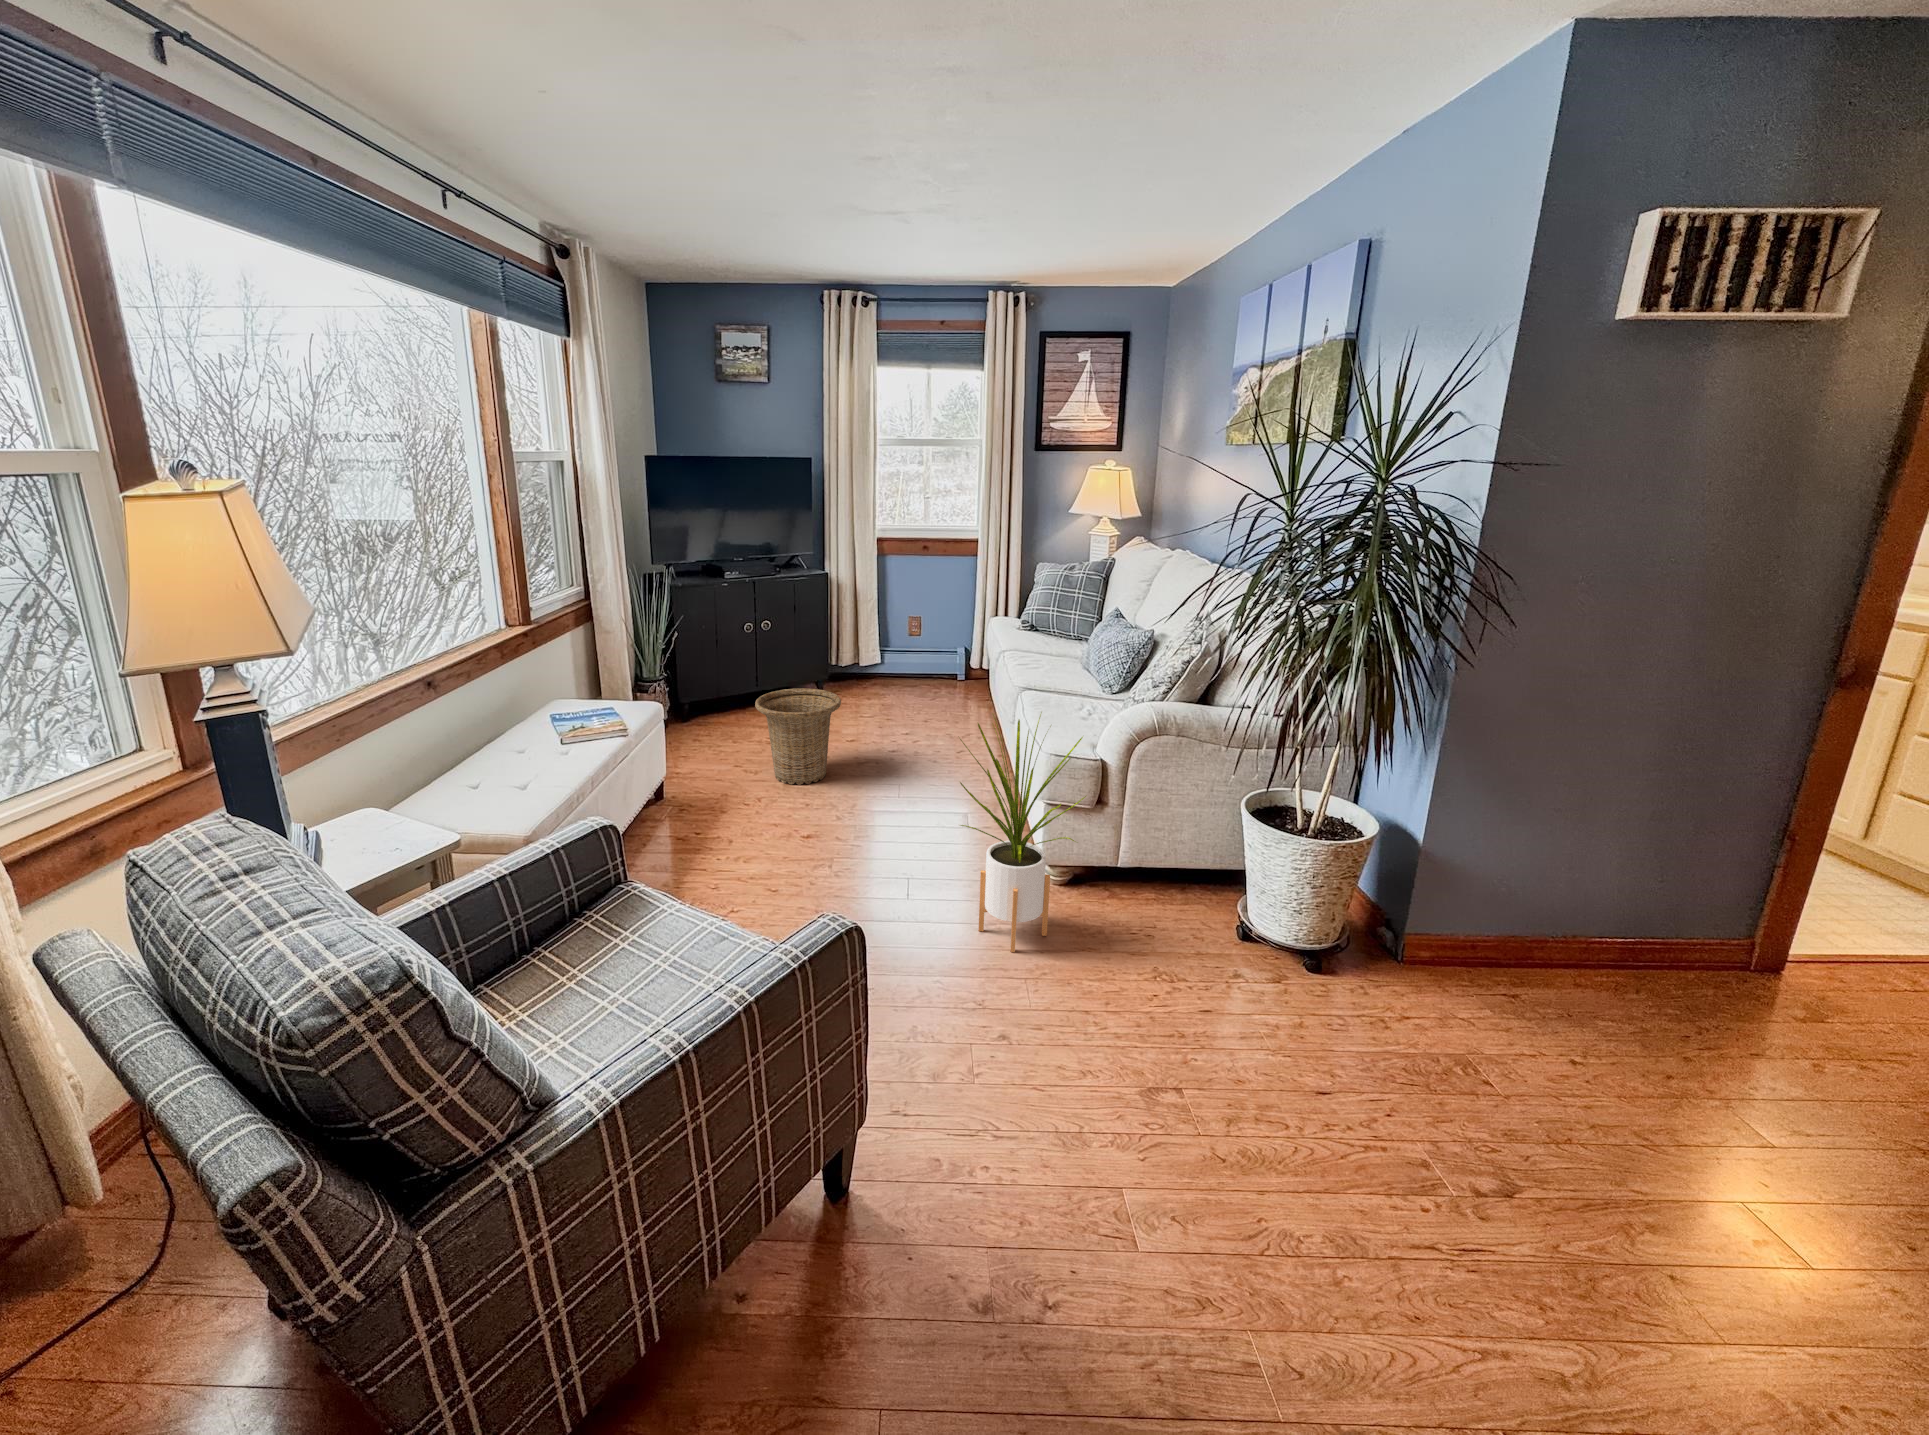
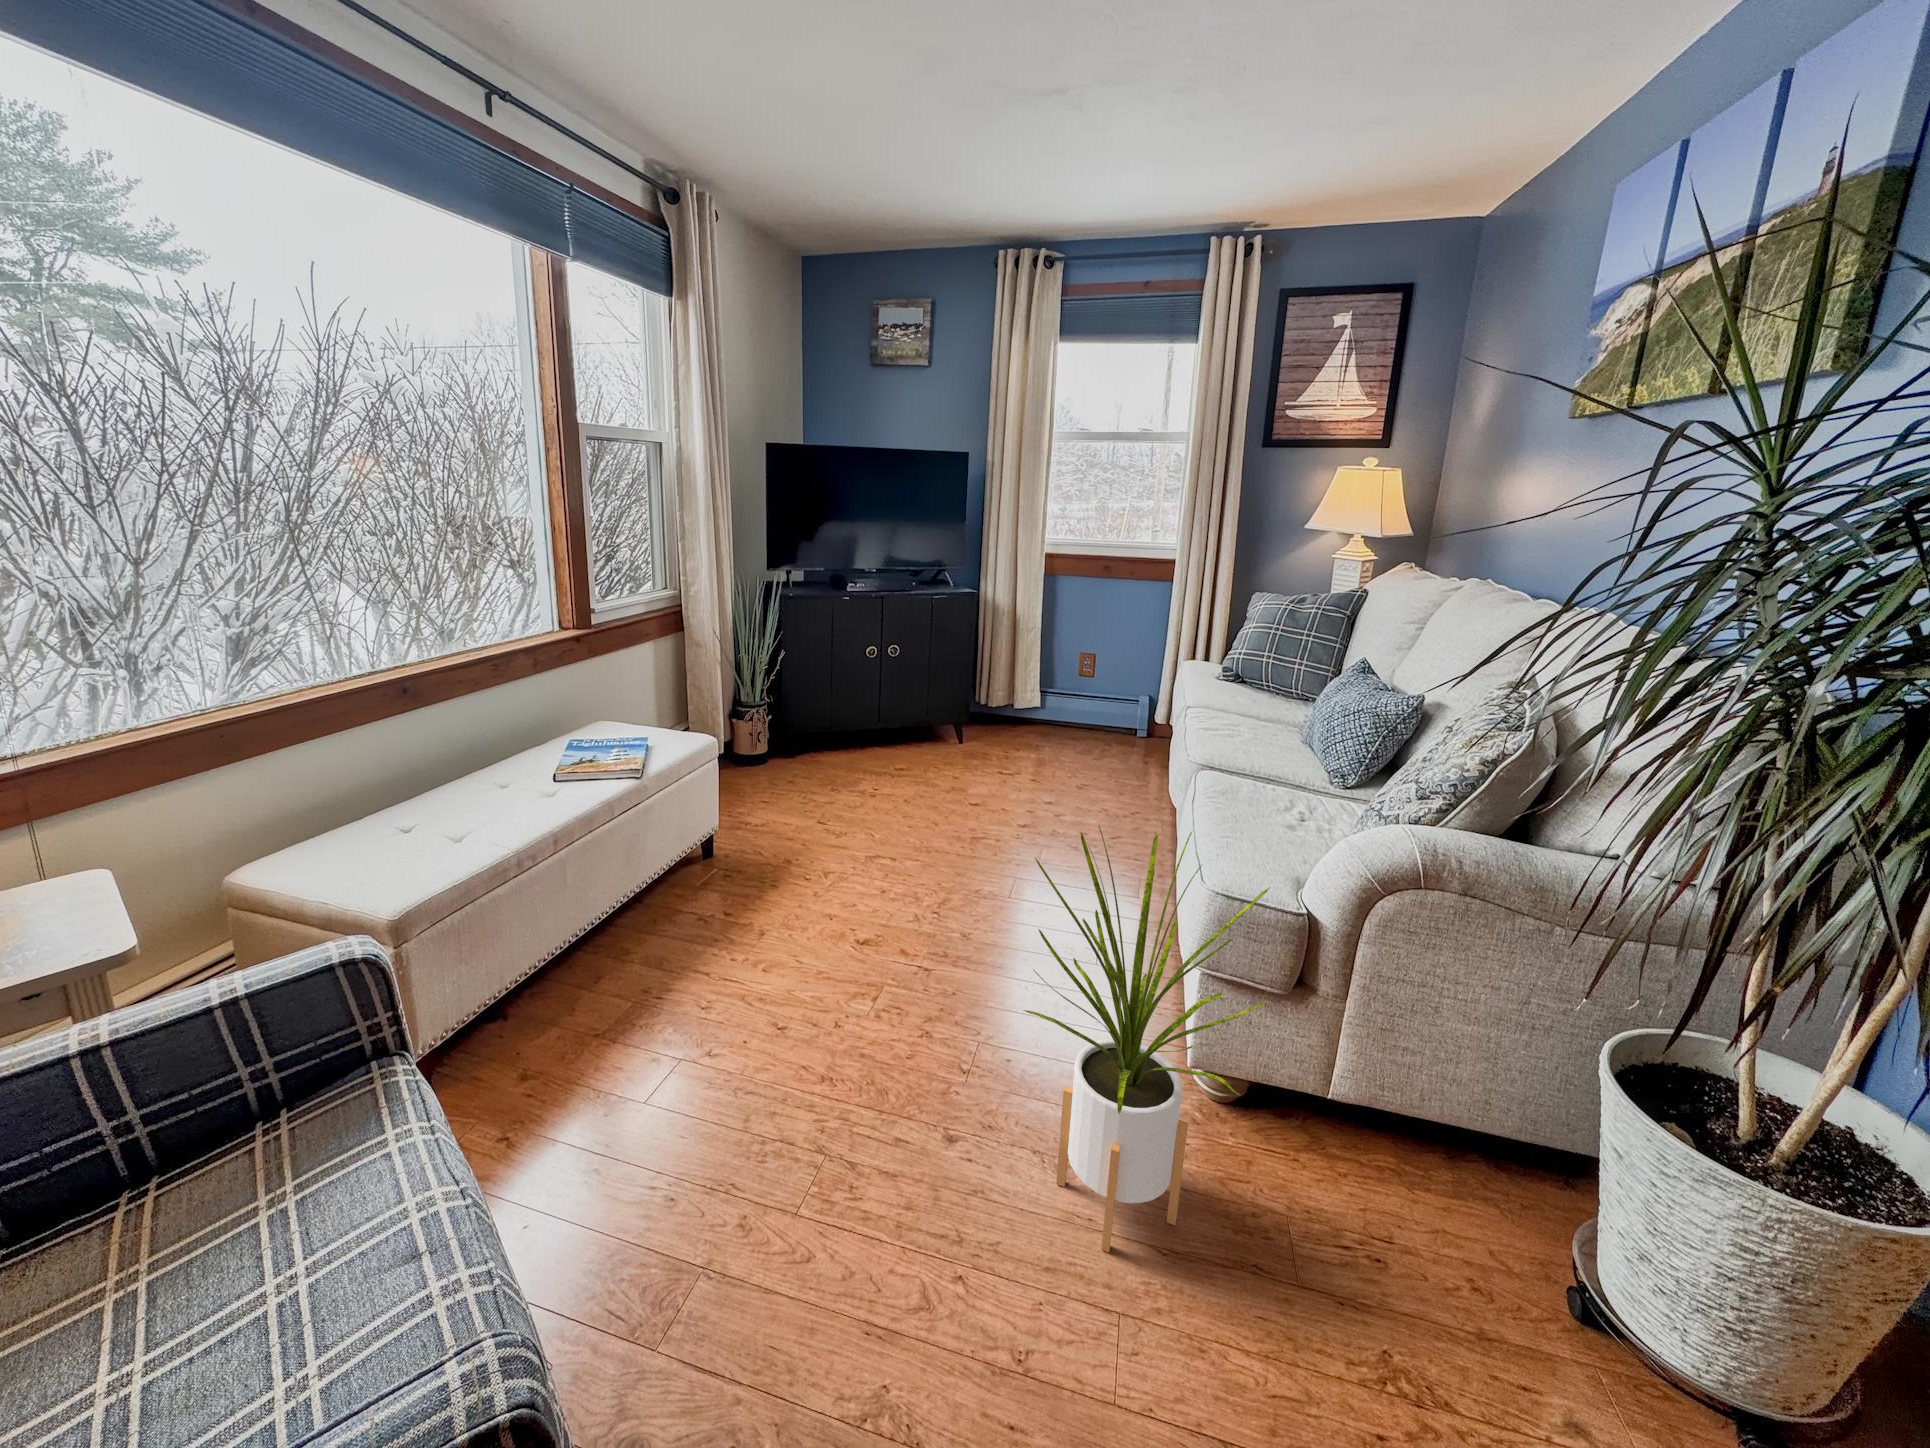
basket: present [755,688,841,785] -> none [836,732,947,860]

